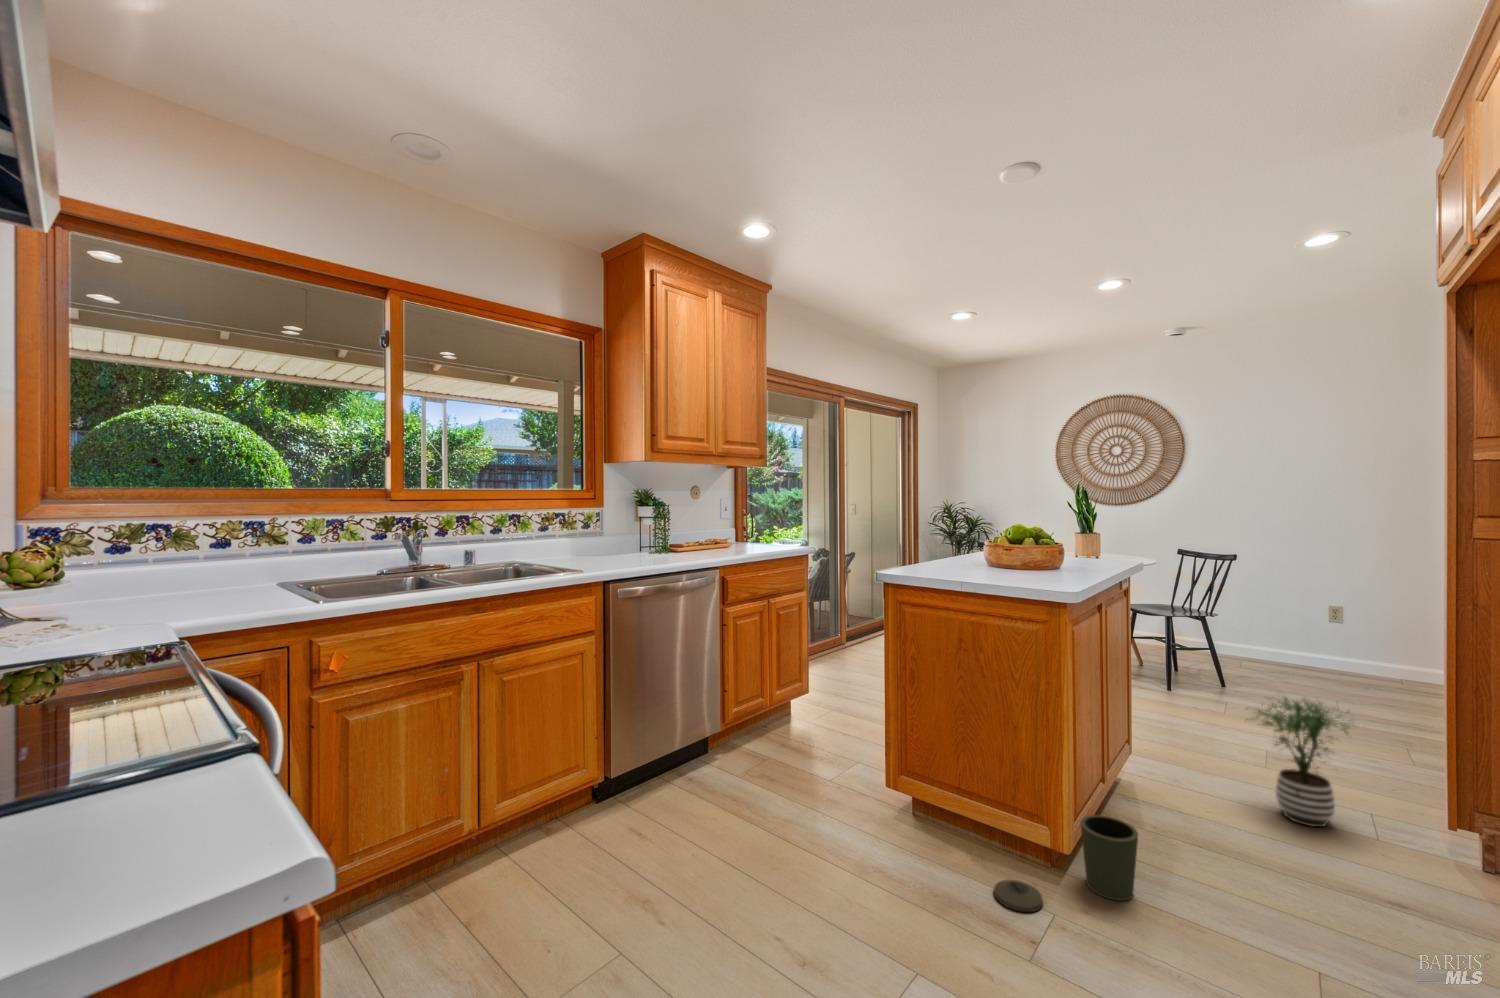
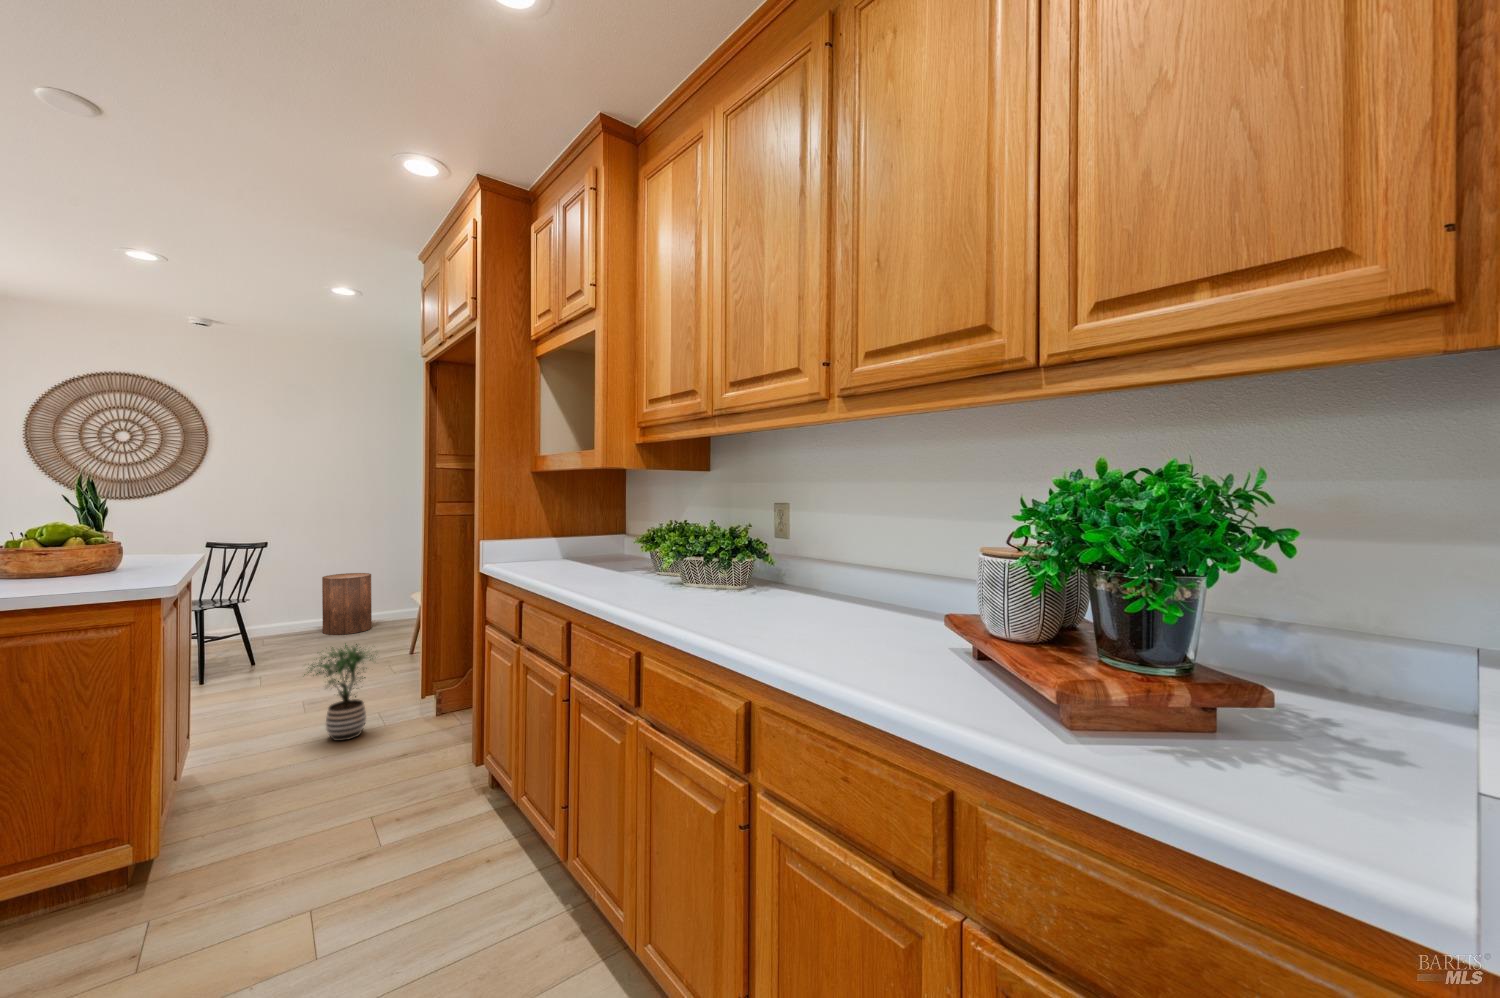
stool: none [1309,602,1382,684] -> present [322,573,372,635]
trash can: present [994,815,1138,912] -> none [60,796,235,954]

